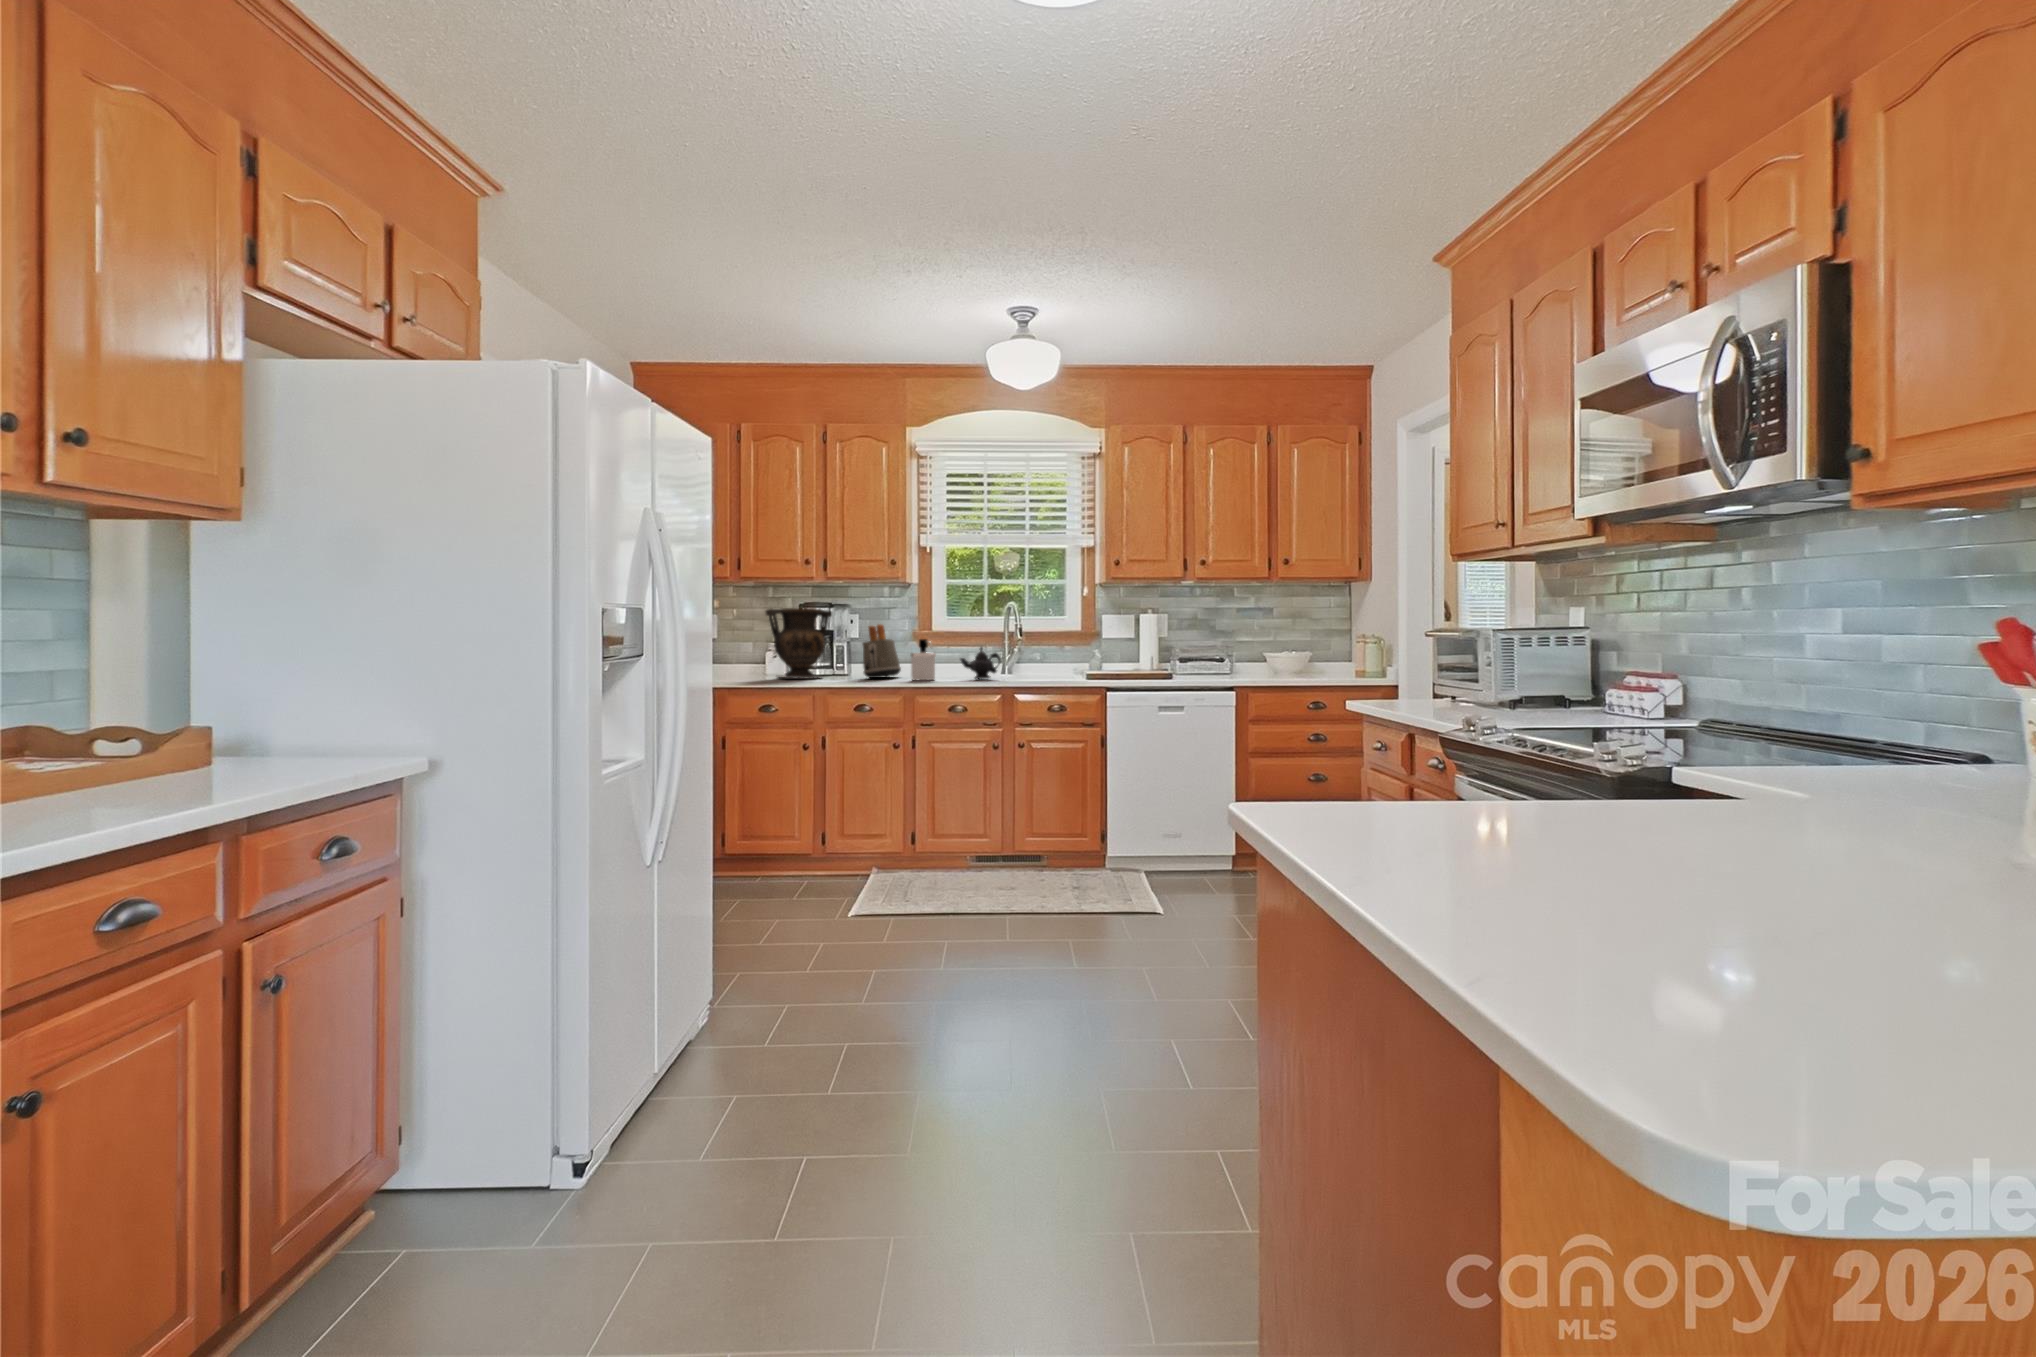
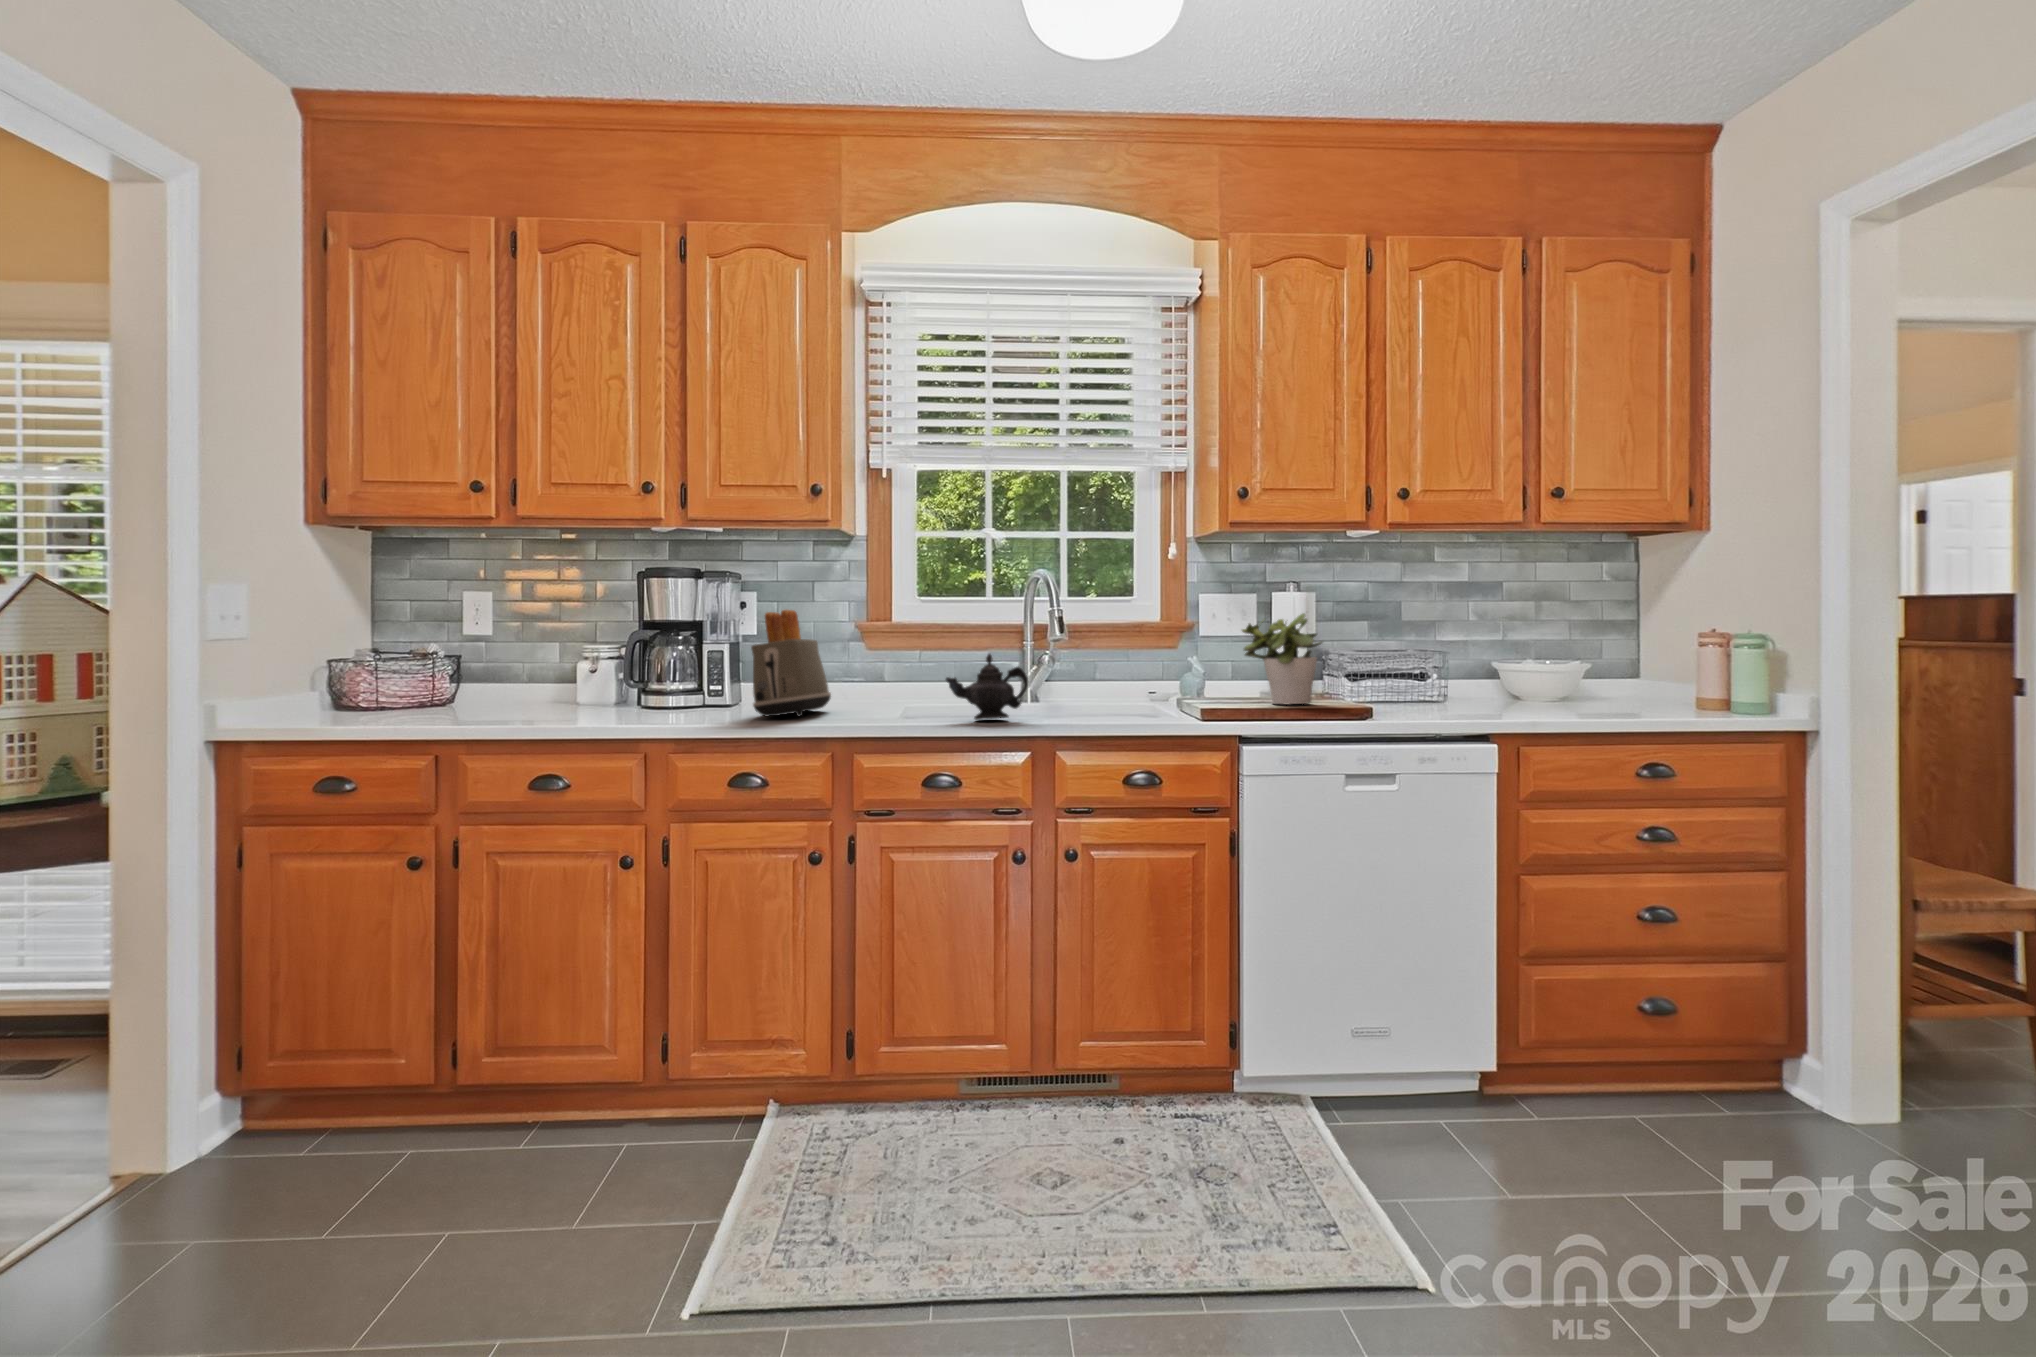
vase: present [766,608,832,678] -> none [562,577,696,717]
potted plant: none [1119,626,1161,674] -> present [1242,613,1322,704]
soap dispenser: present [911,639,936,680] -> none [846,639,898,724]

